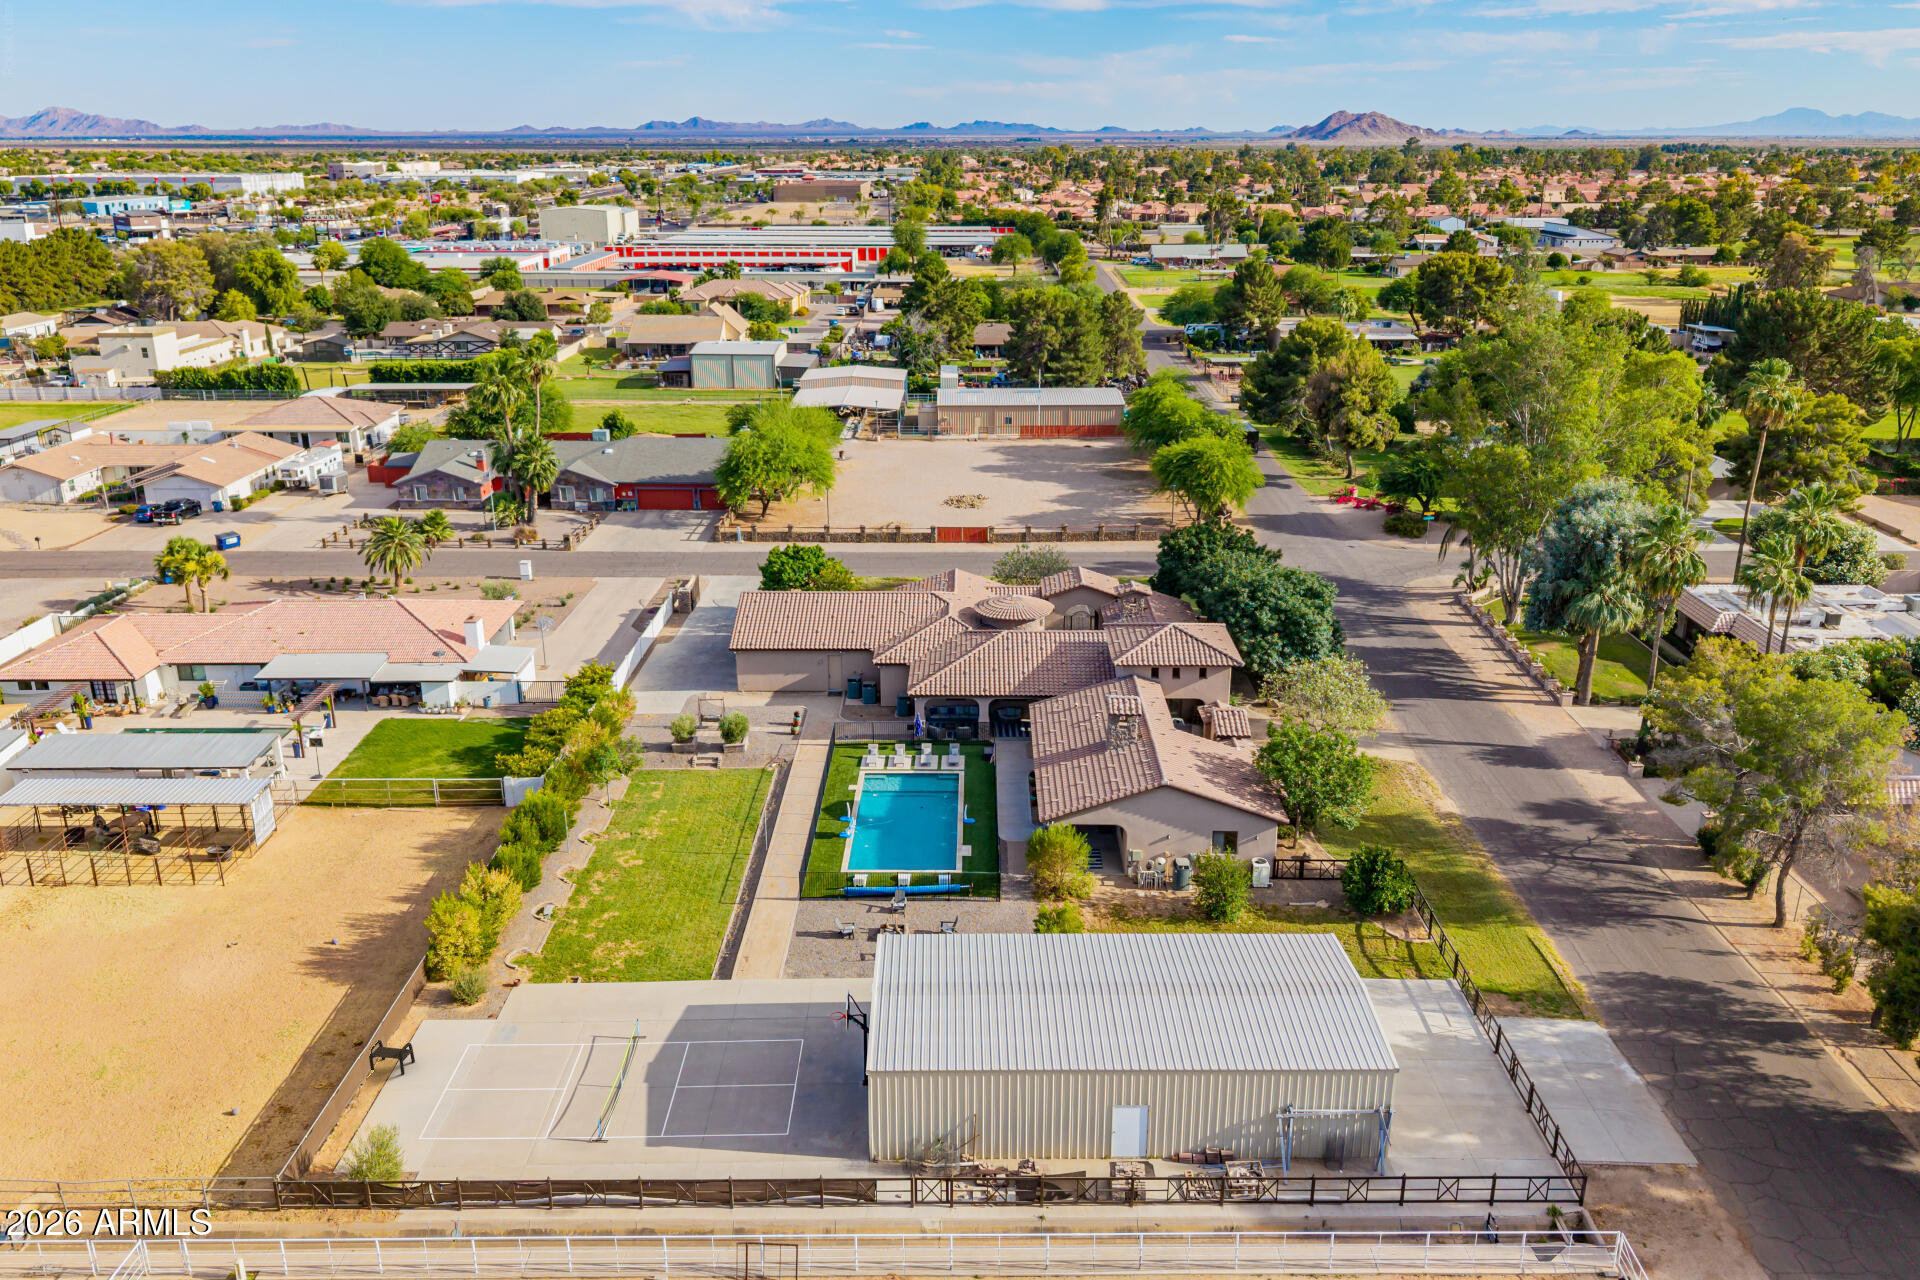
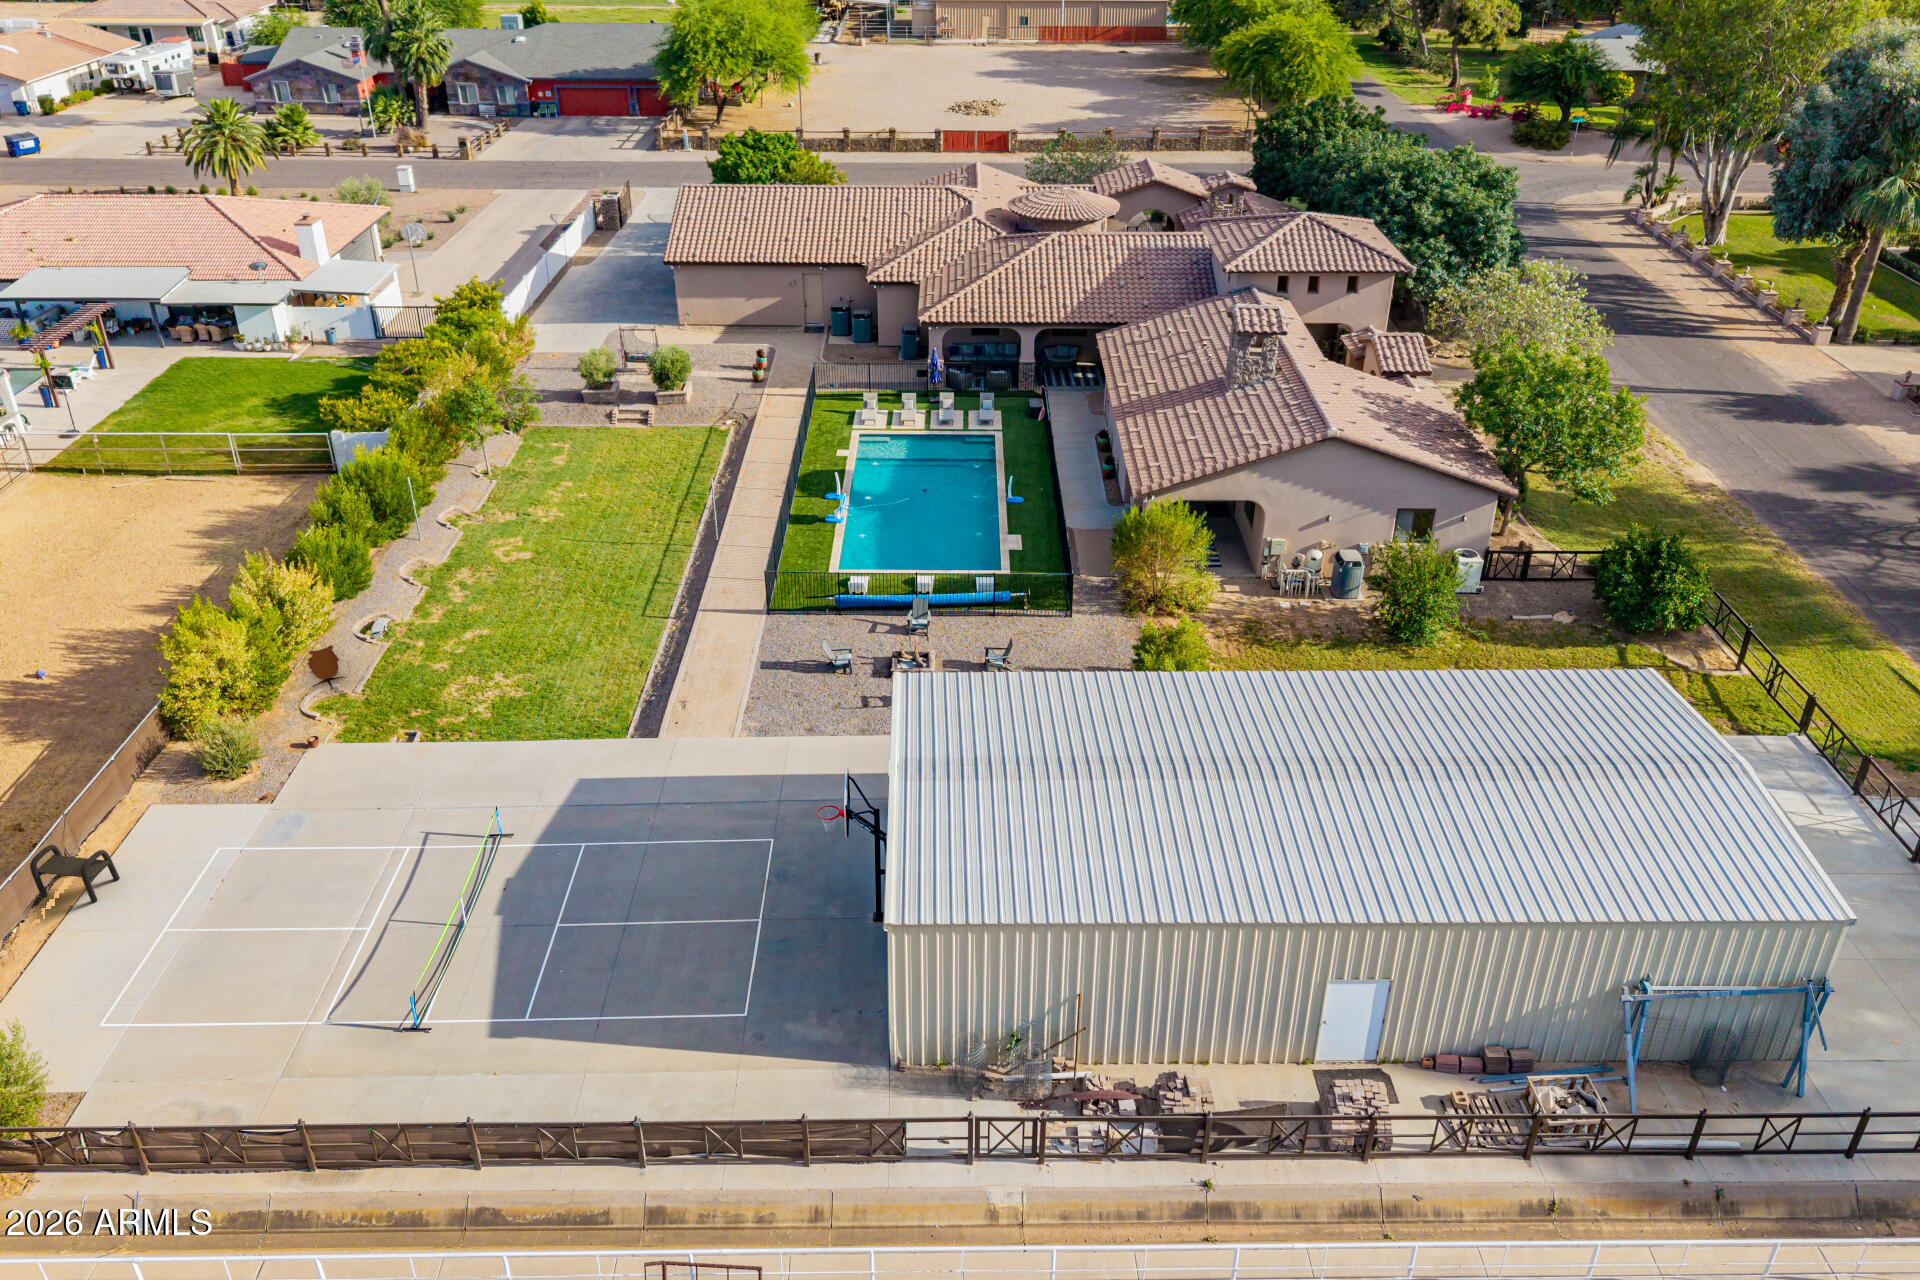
lounge chair: none [507,921,530,950] -> present [307,645,344,689]

